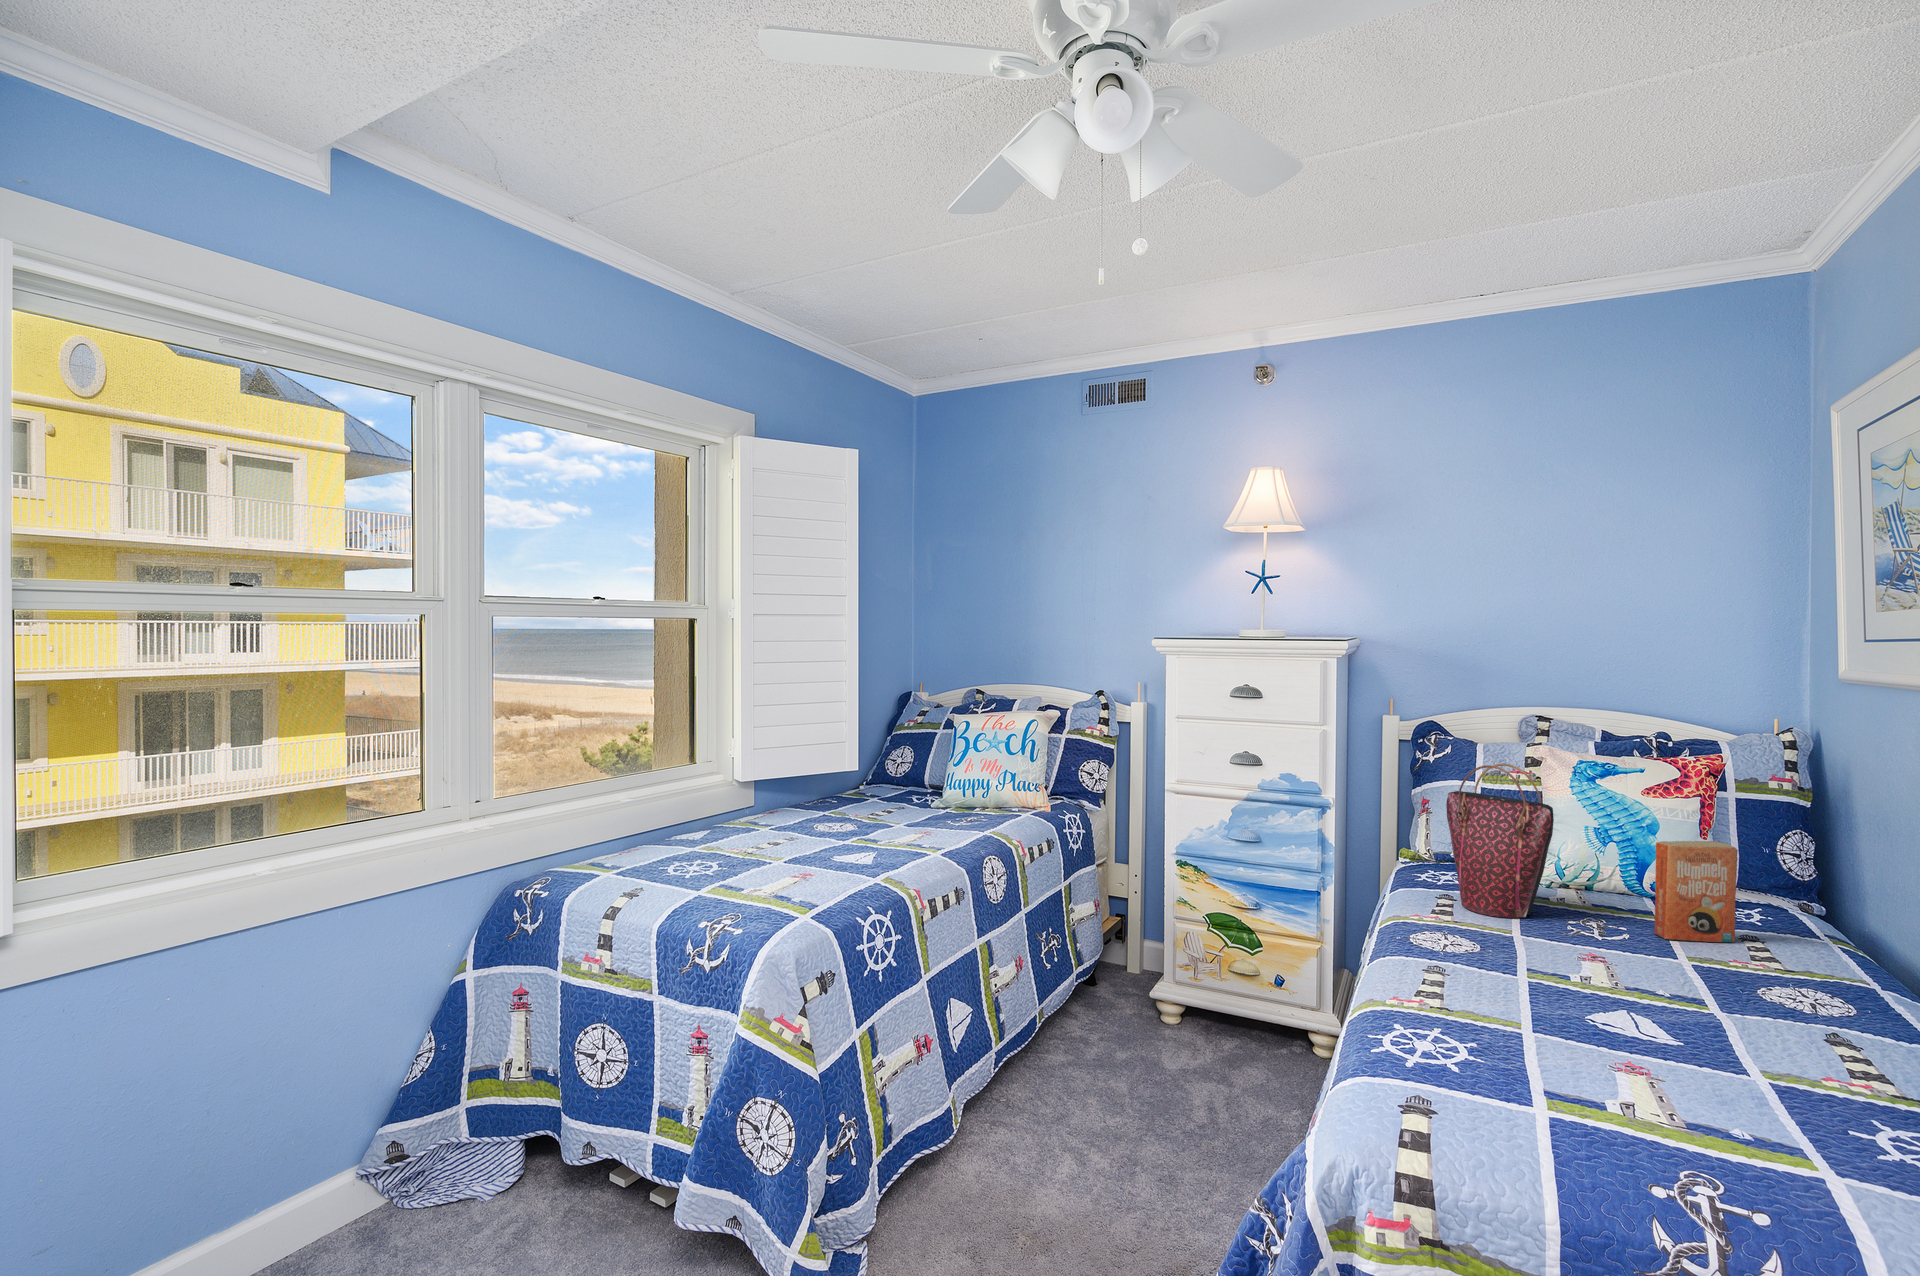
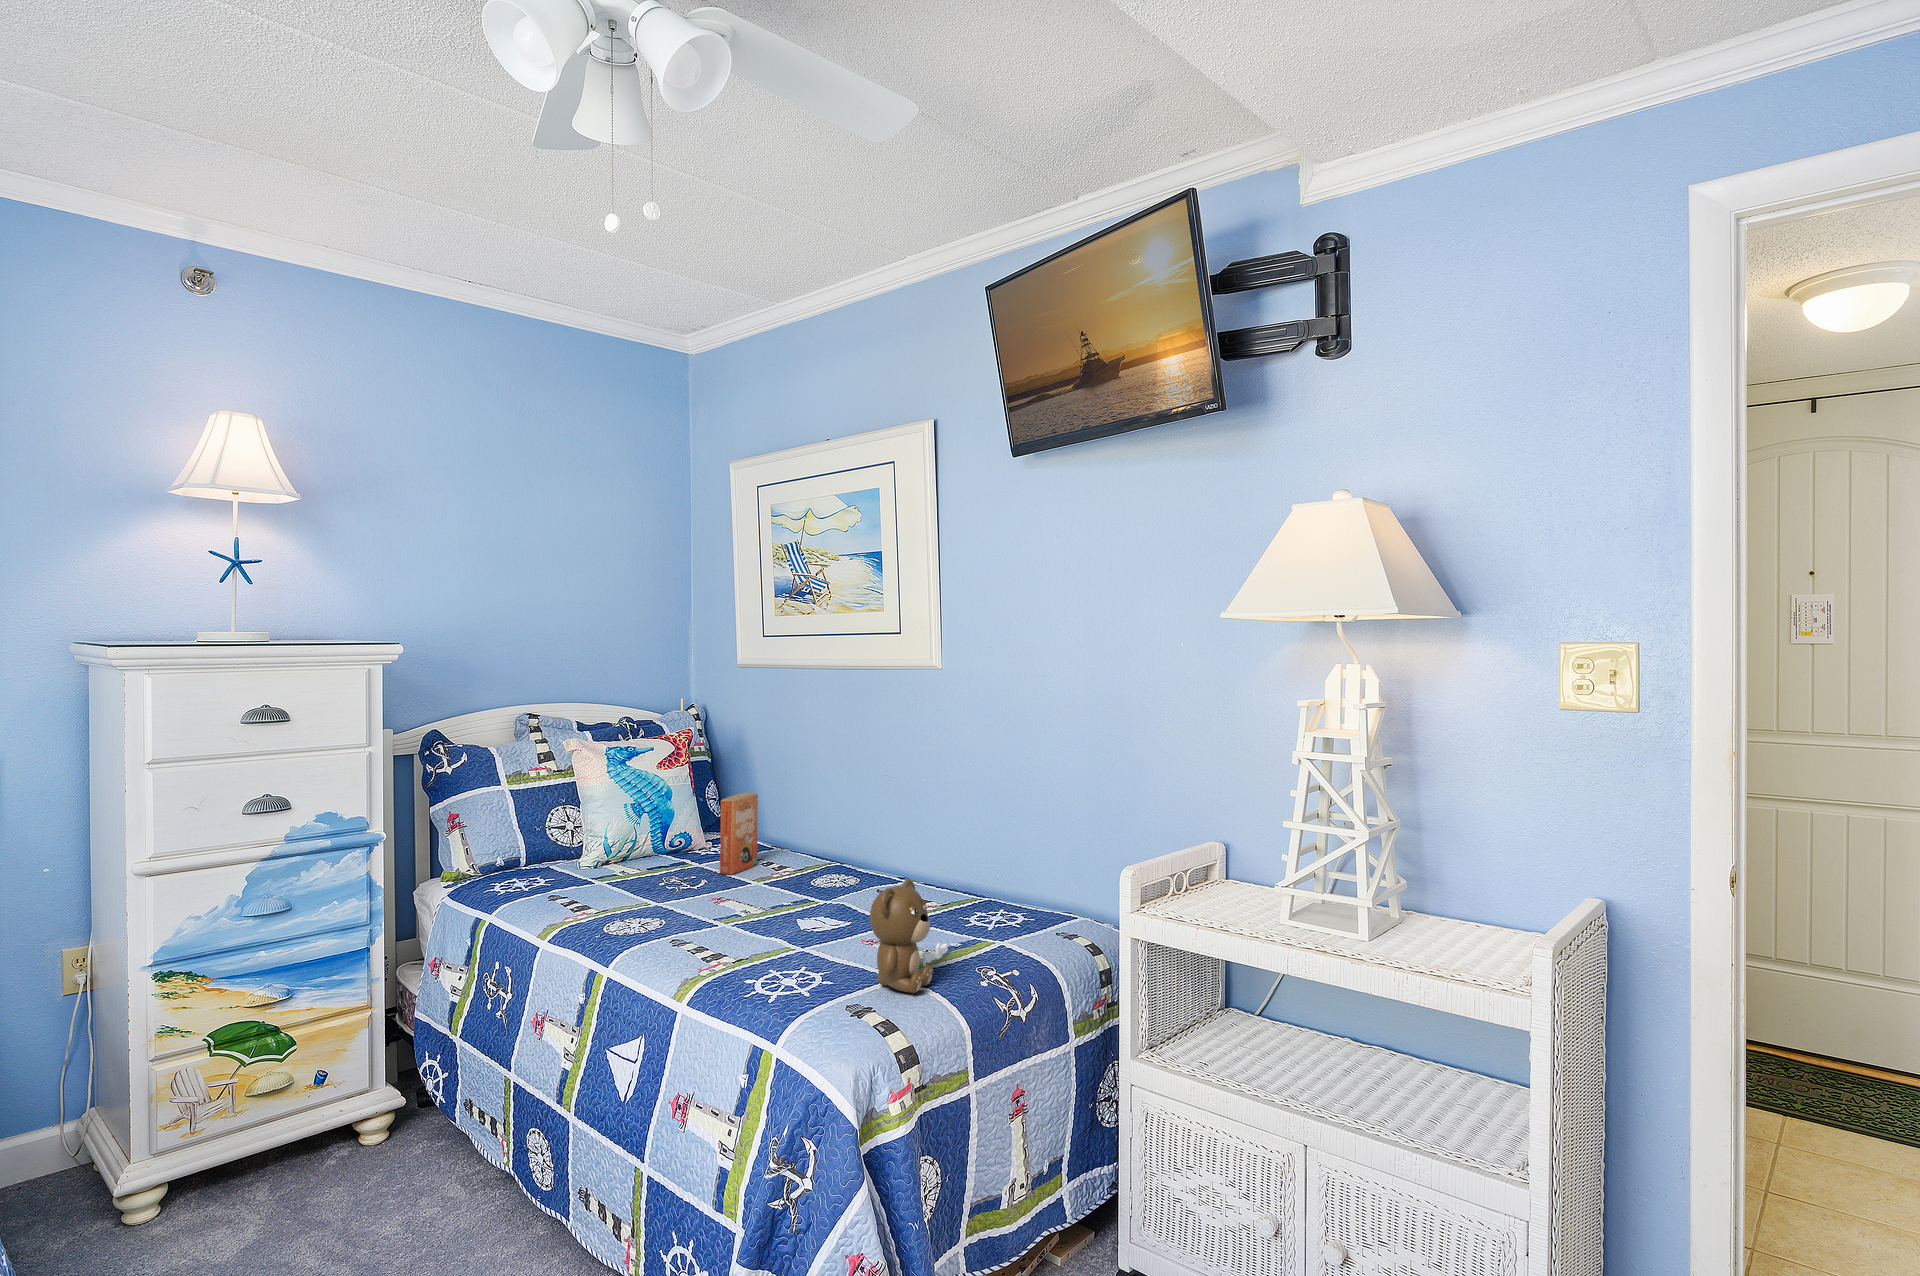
handbag: present [1446,764,1554,918] -> none [565,756,663,899]
teddy bear: none [1486,973,1729,1141] -> present [870,880,948,993]

